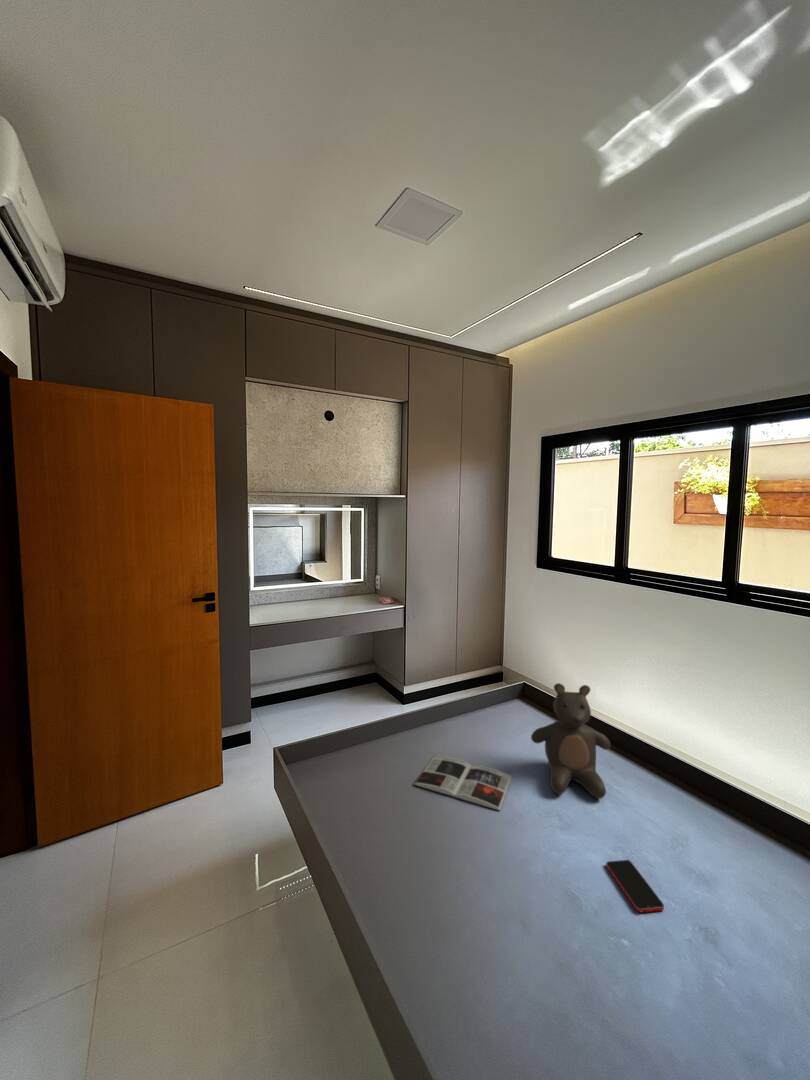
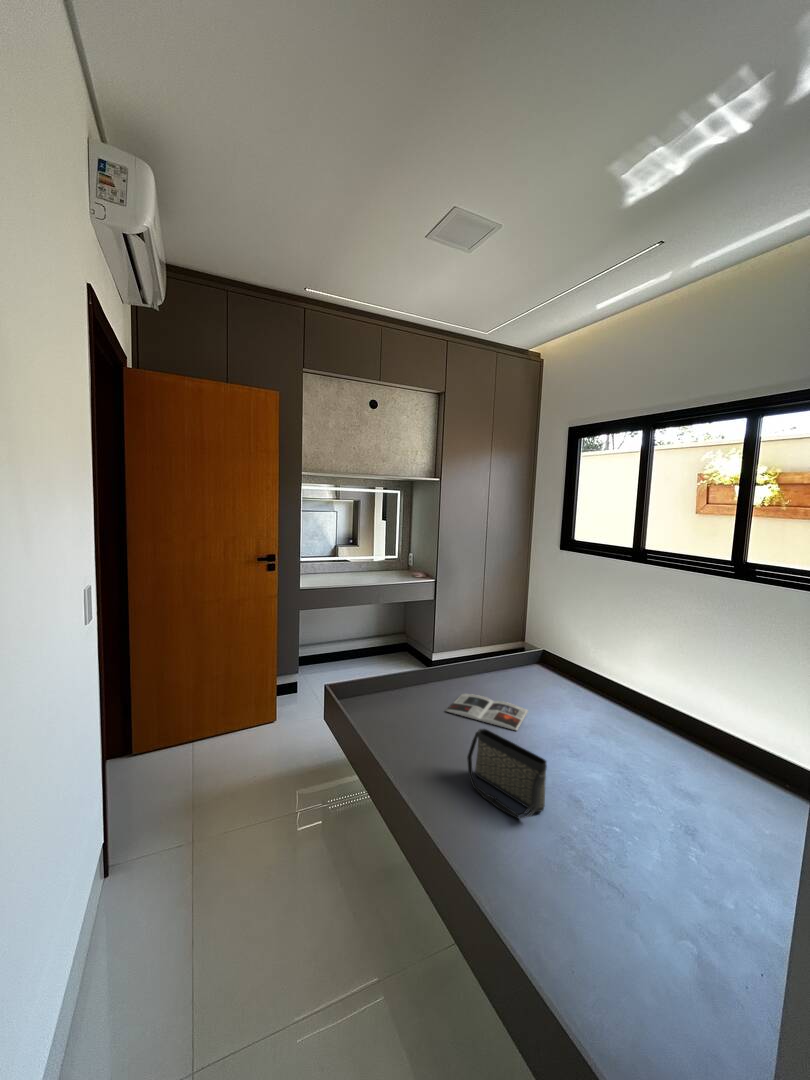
teddy bear: present [531,683,611,799] -> none [546,634,615,728]
handbag: none [440,831,543,974] -> present [467,729,547,818]
smartphone: present [606,860,664,912] -> none [602,765,645,795]

